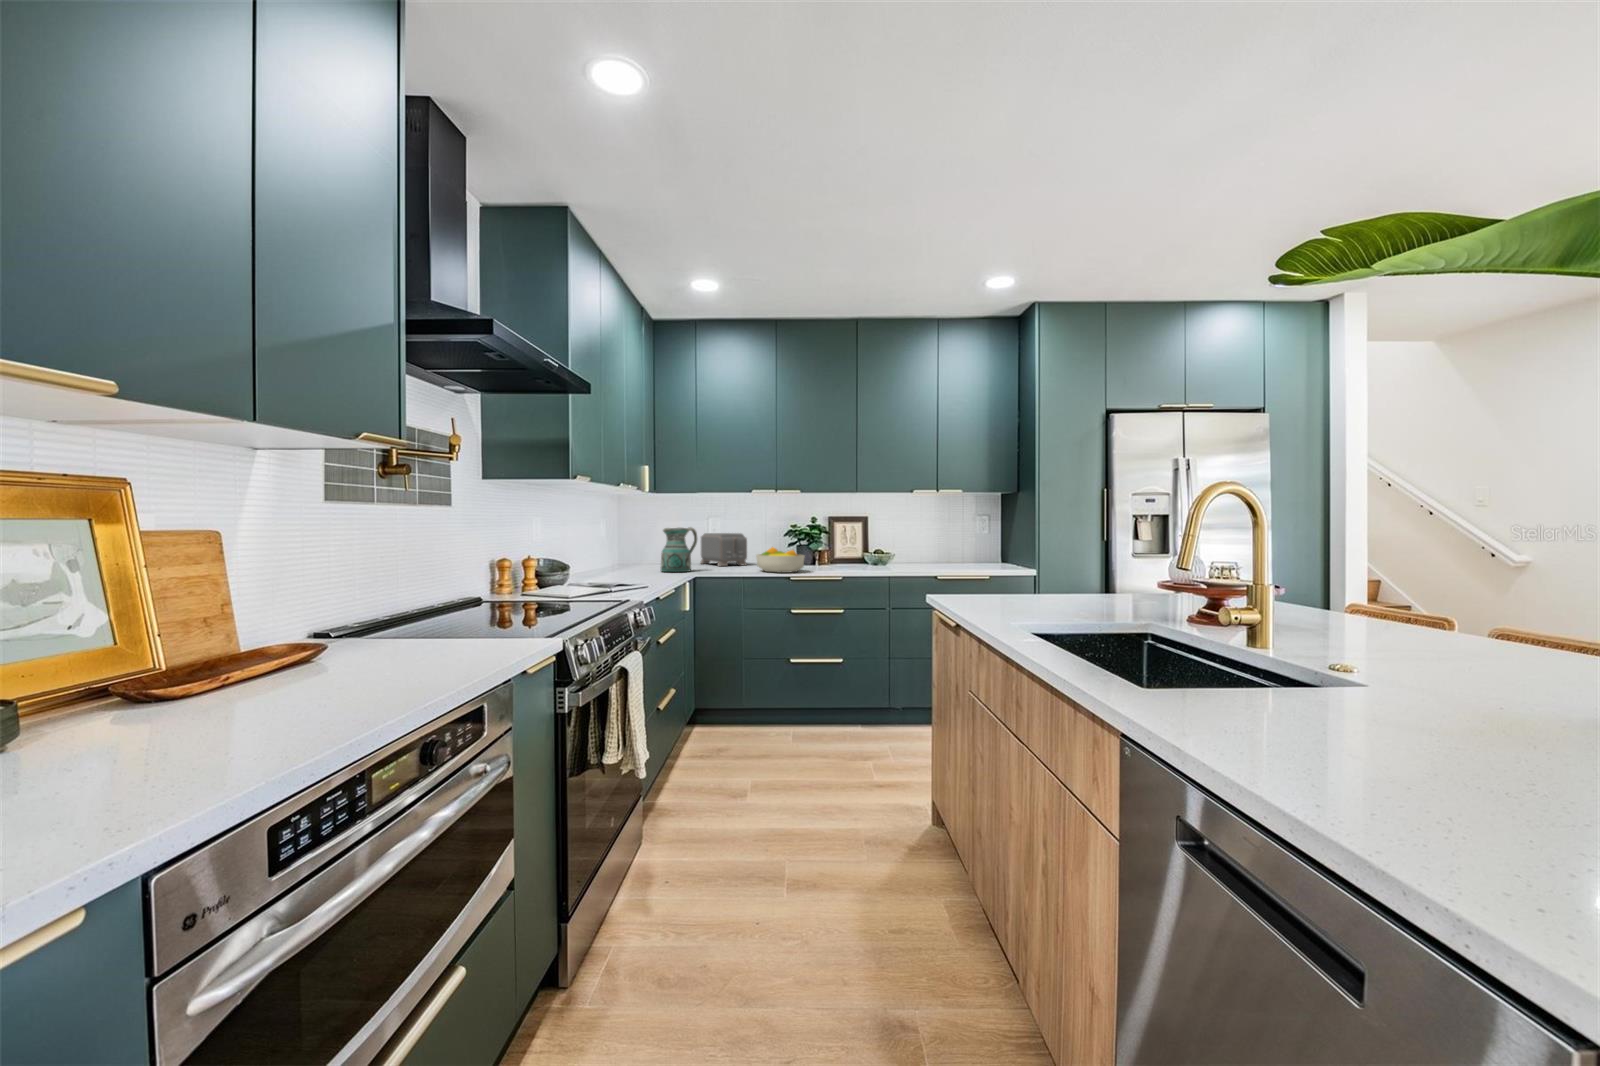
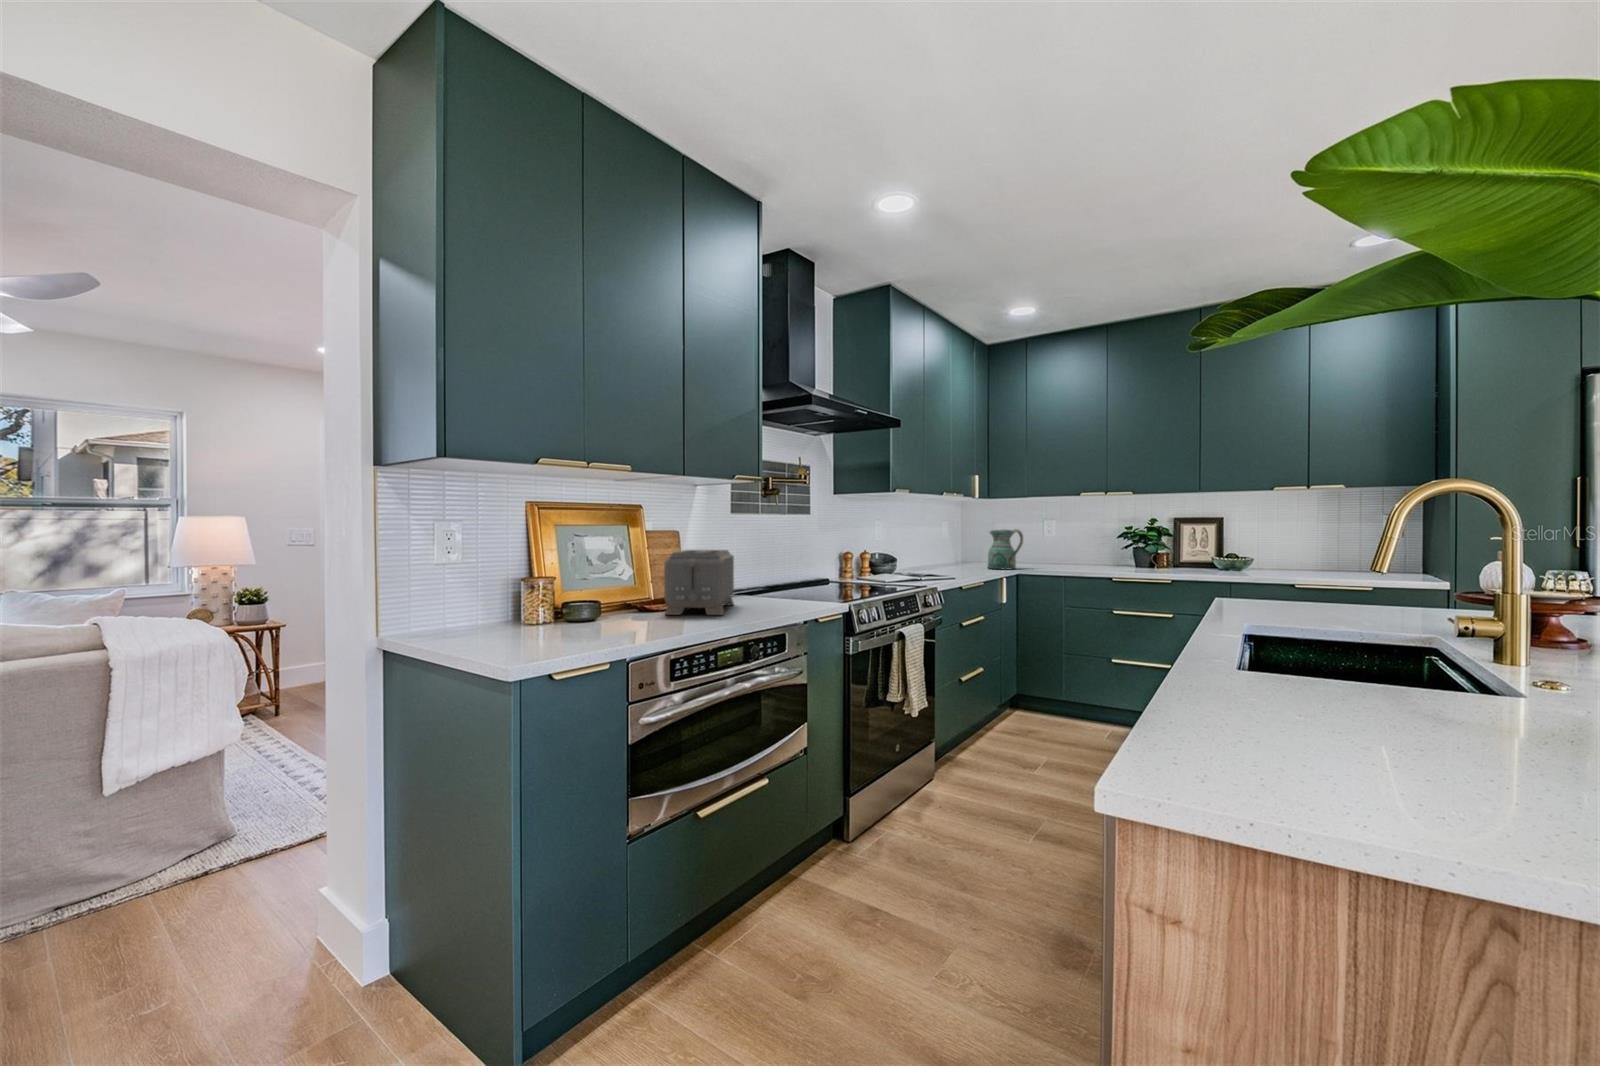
toaster: present [700,533,747,566] -> present [664,550,734,615]
fruit bowl: present [756,547,805,573] -> none [1079,548,1127,574]

